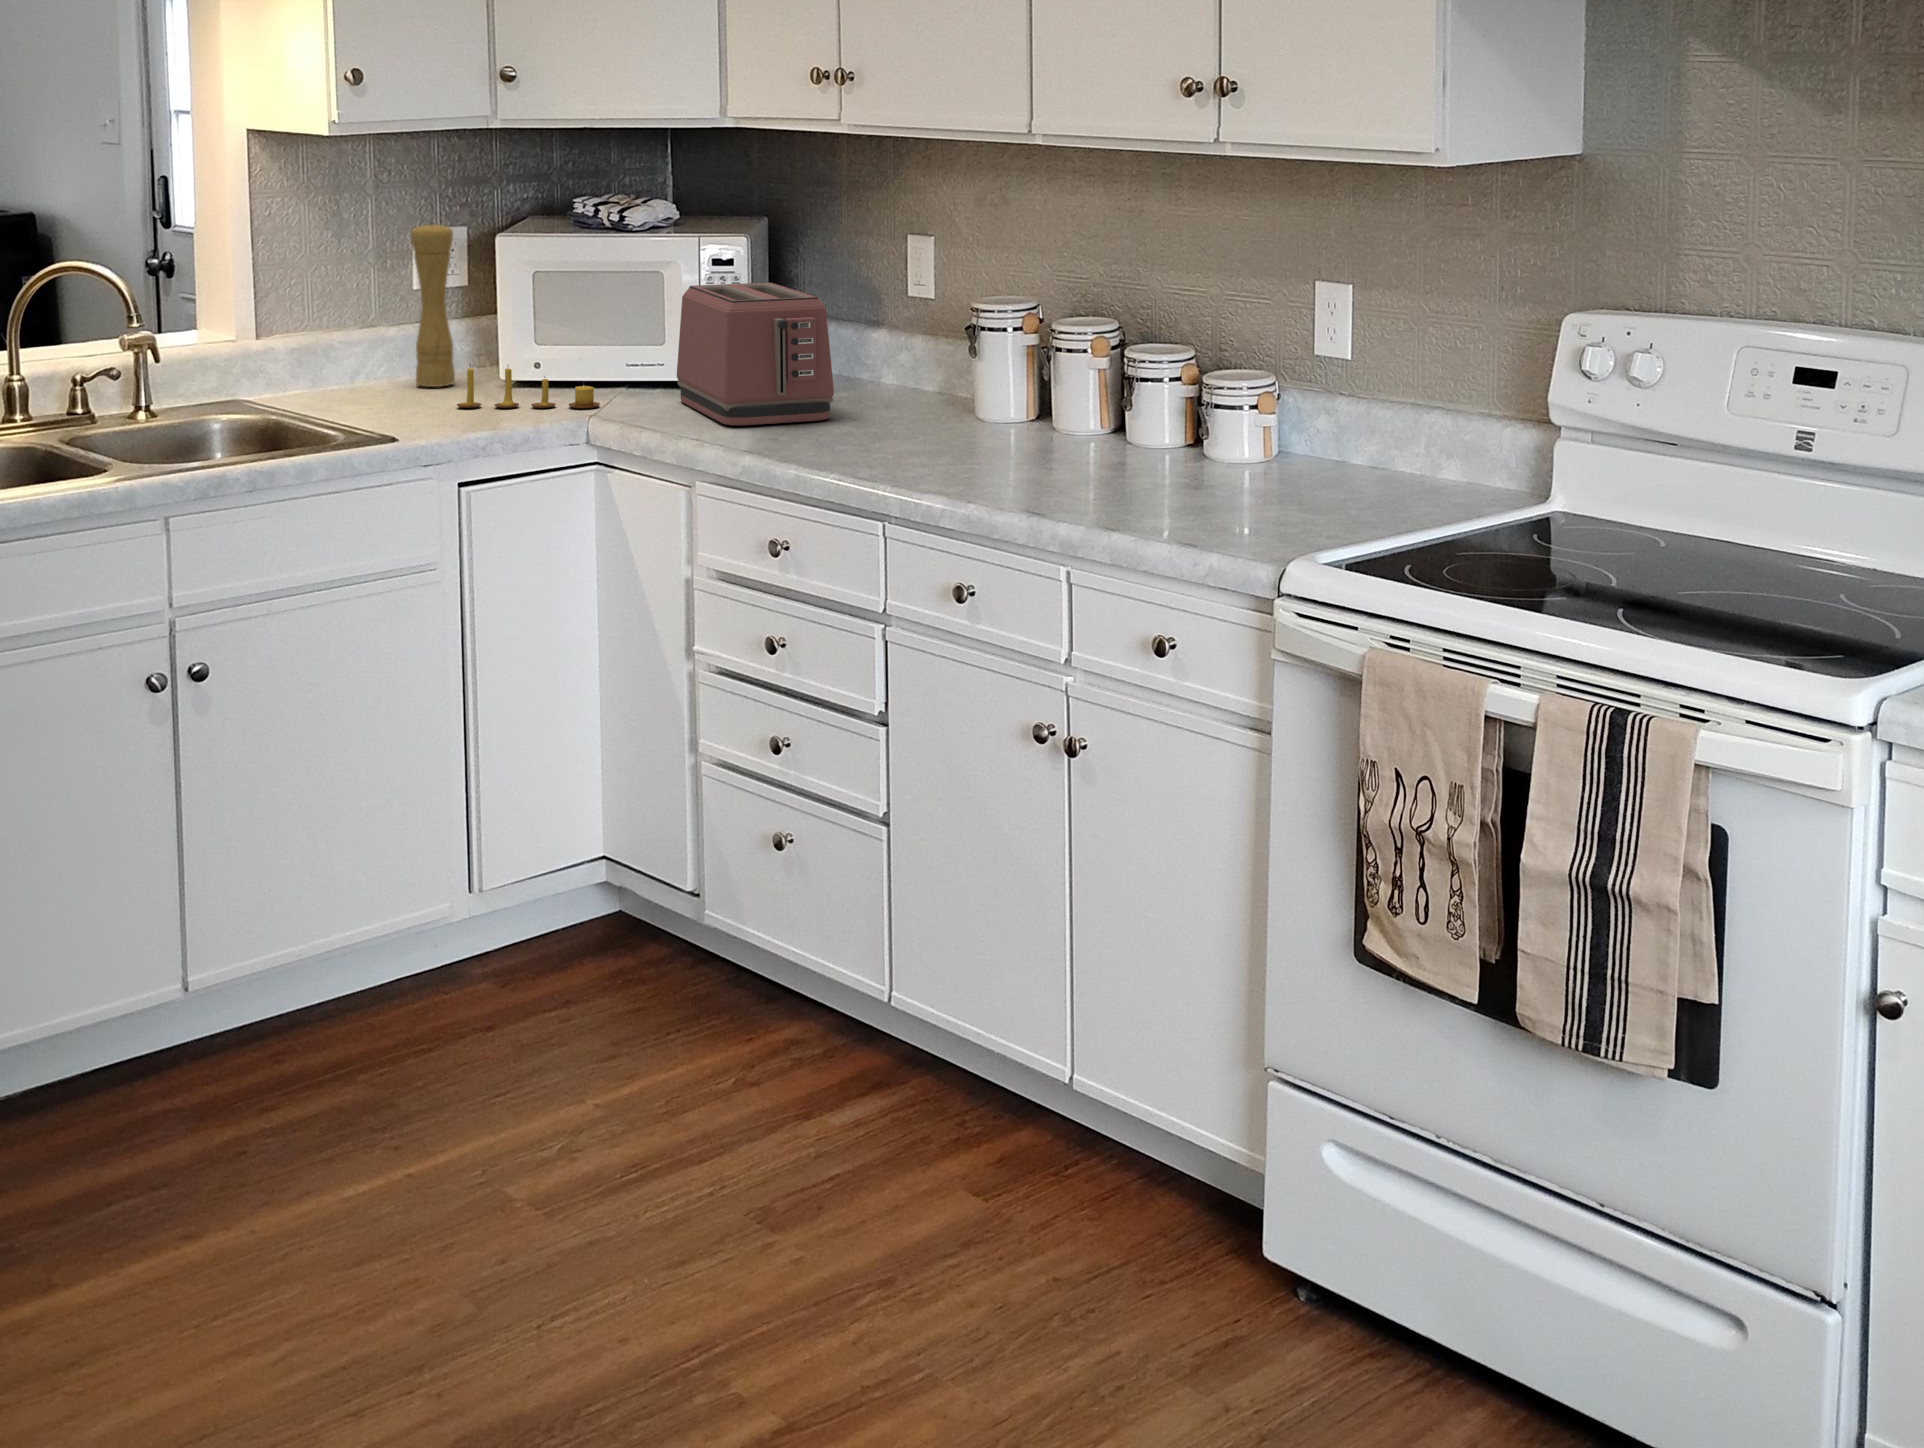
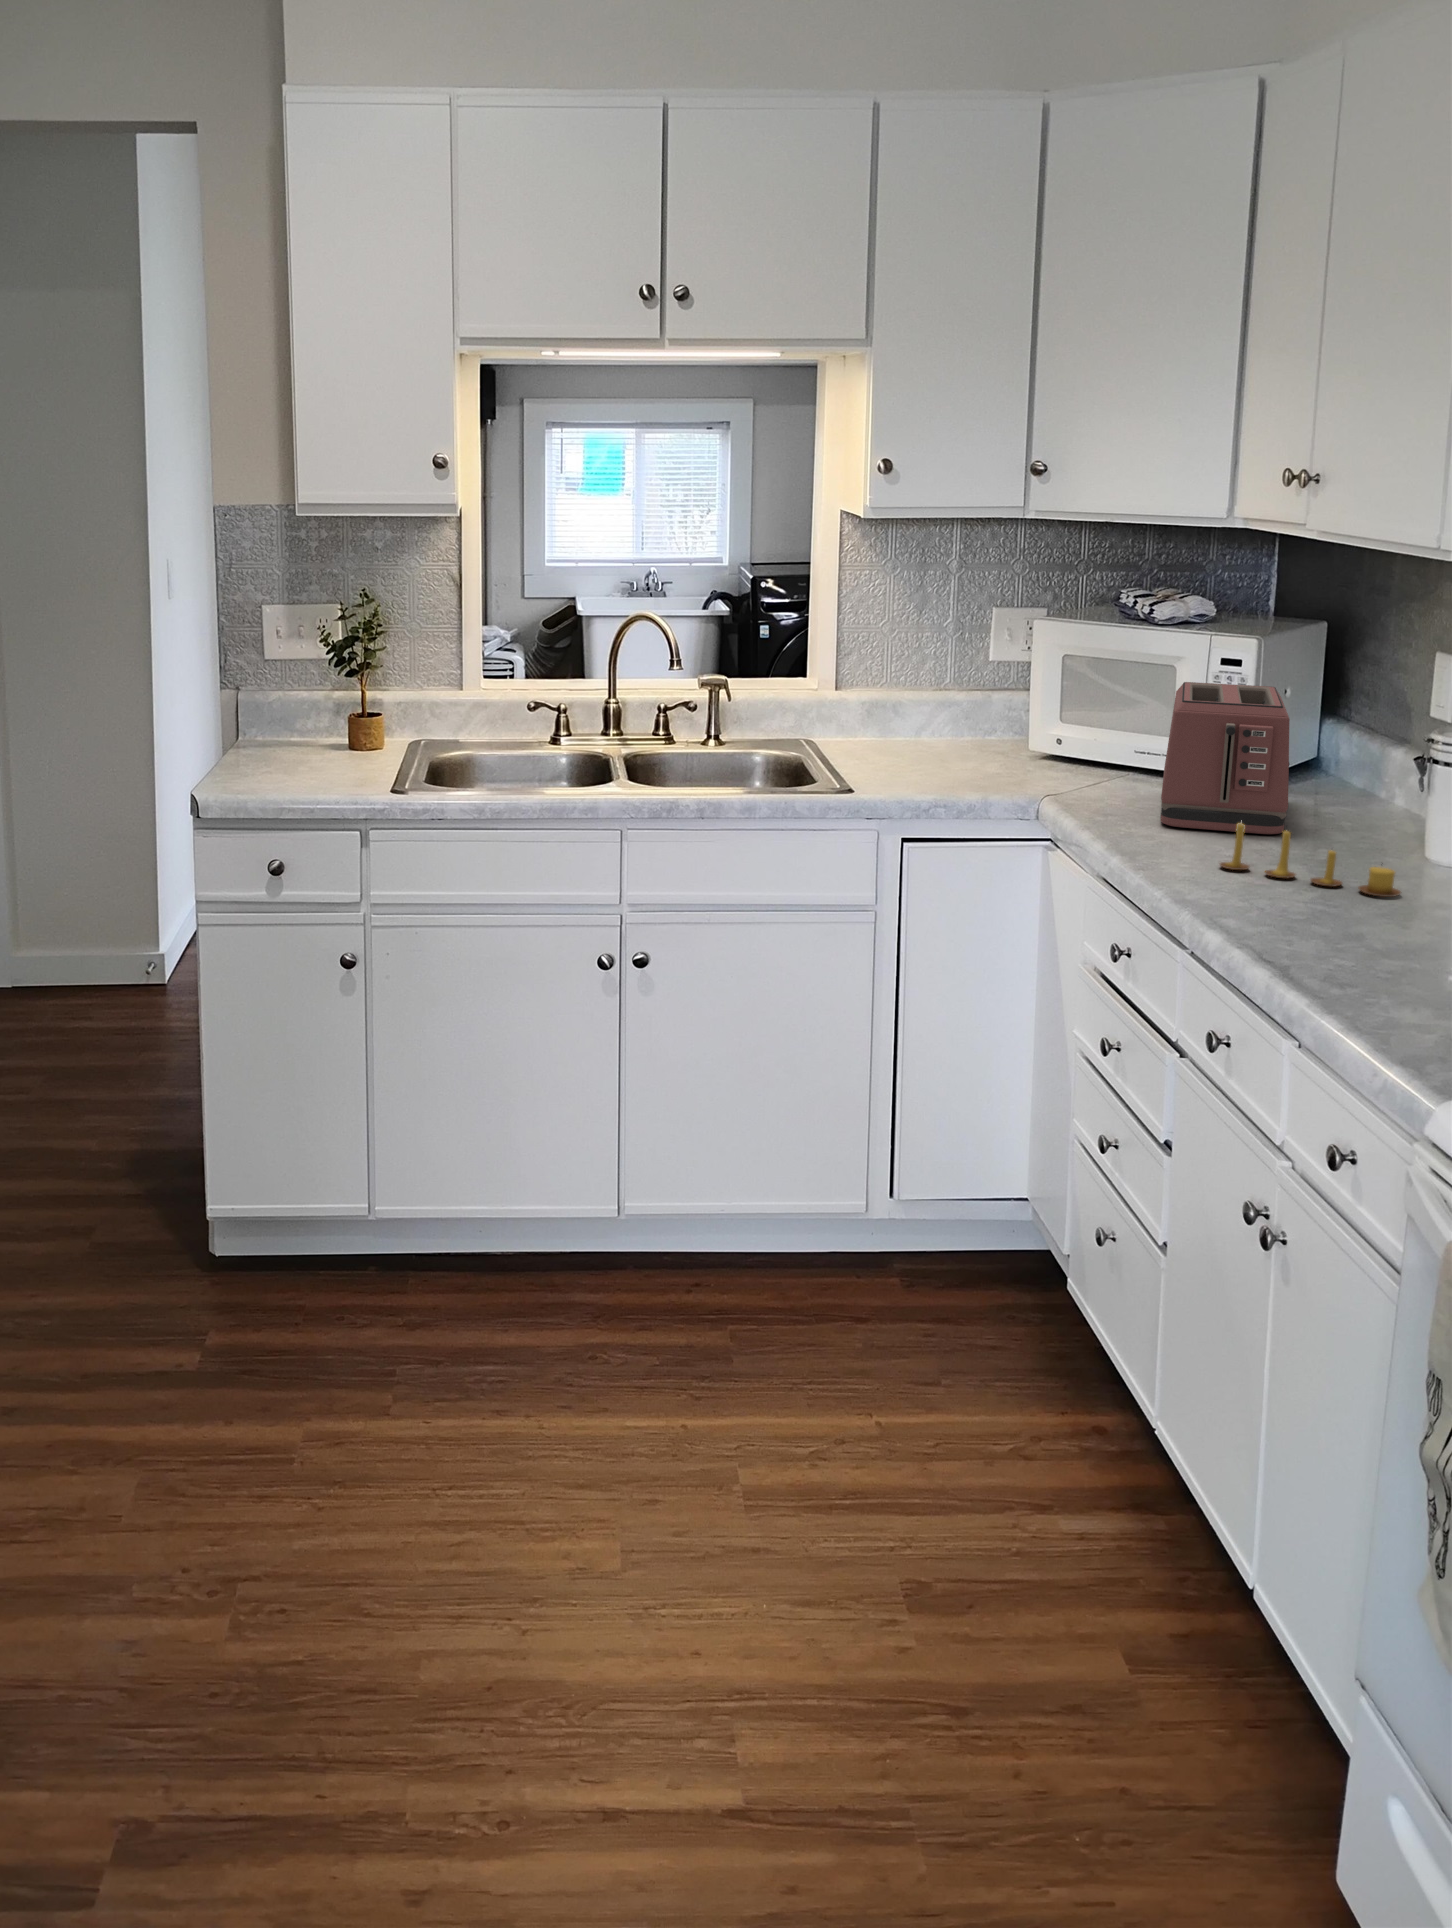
pepper mill: present [411,222,455,387] -> none [966,604,1010,750]
candle: present [457,365,600,408] -> present [1220,823,1401,897]

